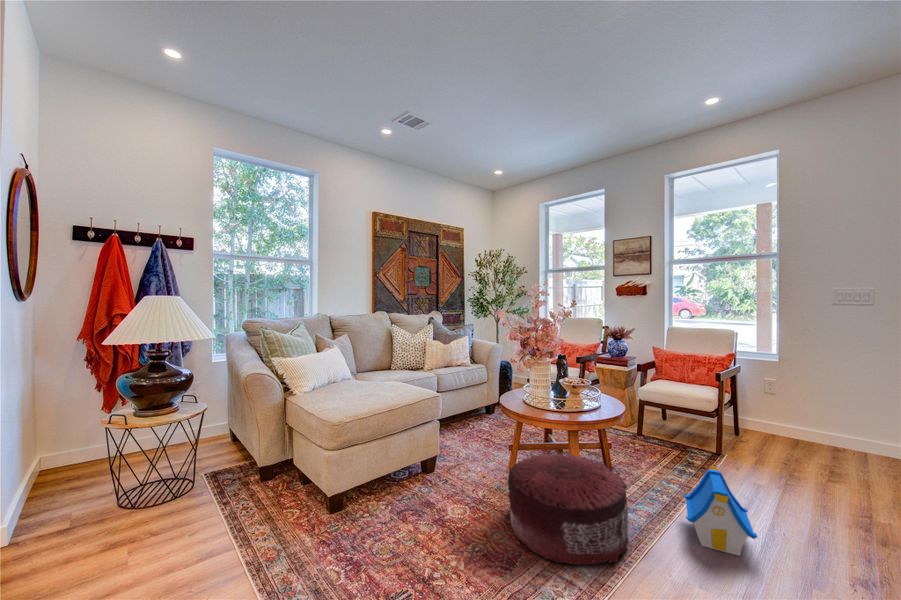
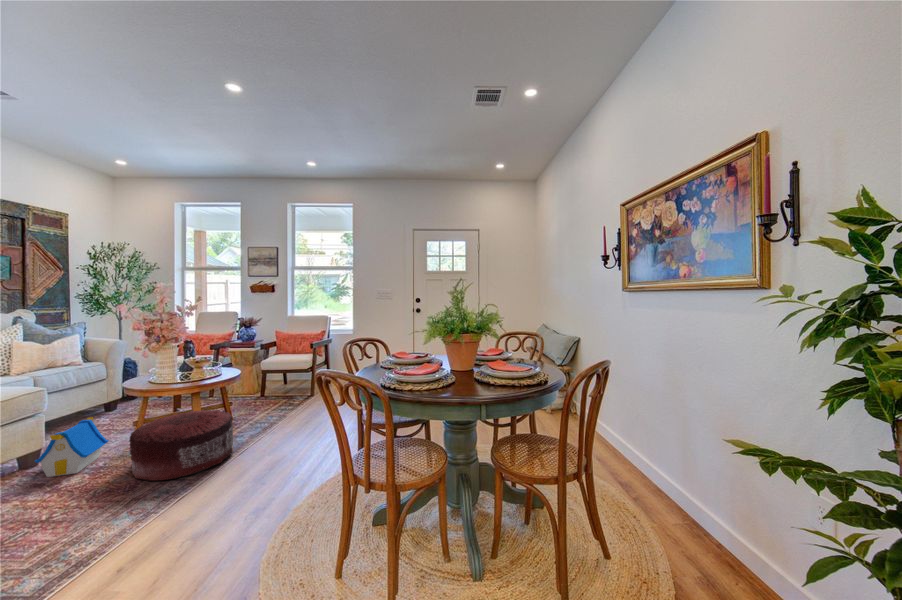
toy house: present [684,466,757,556] -> present [35,417,109,477]

